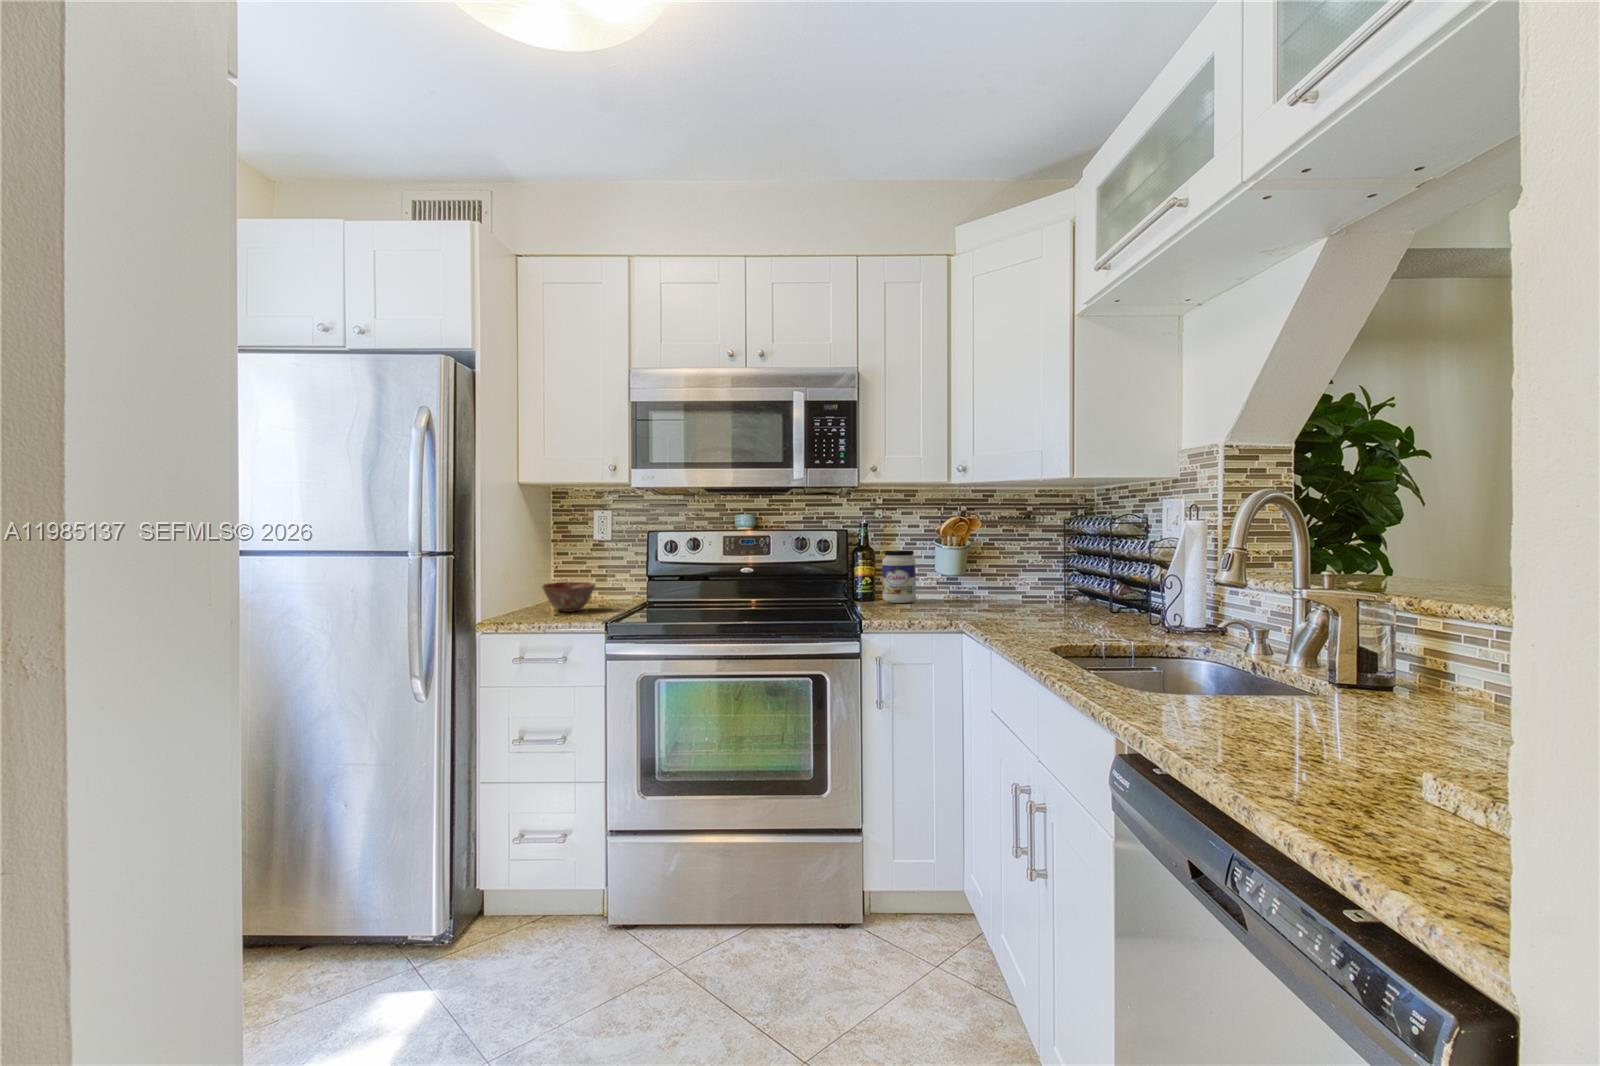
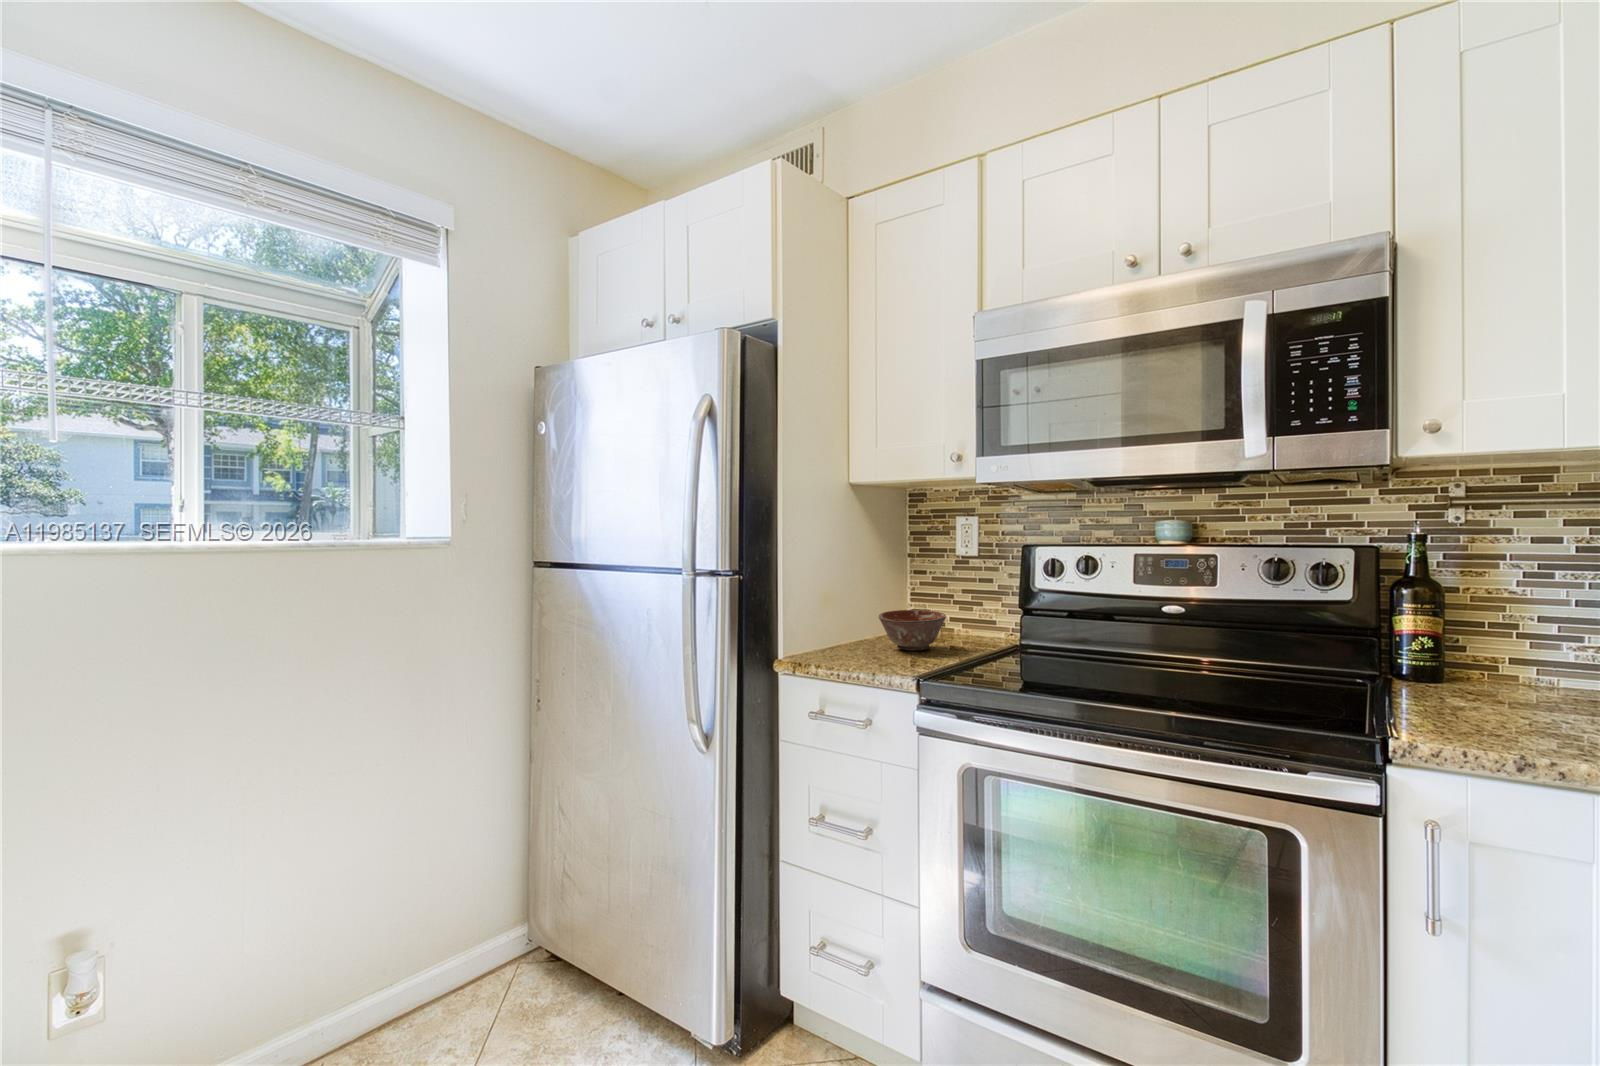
jar: present [882,550,916,603] -> none [1464,586,1555,694]

